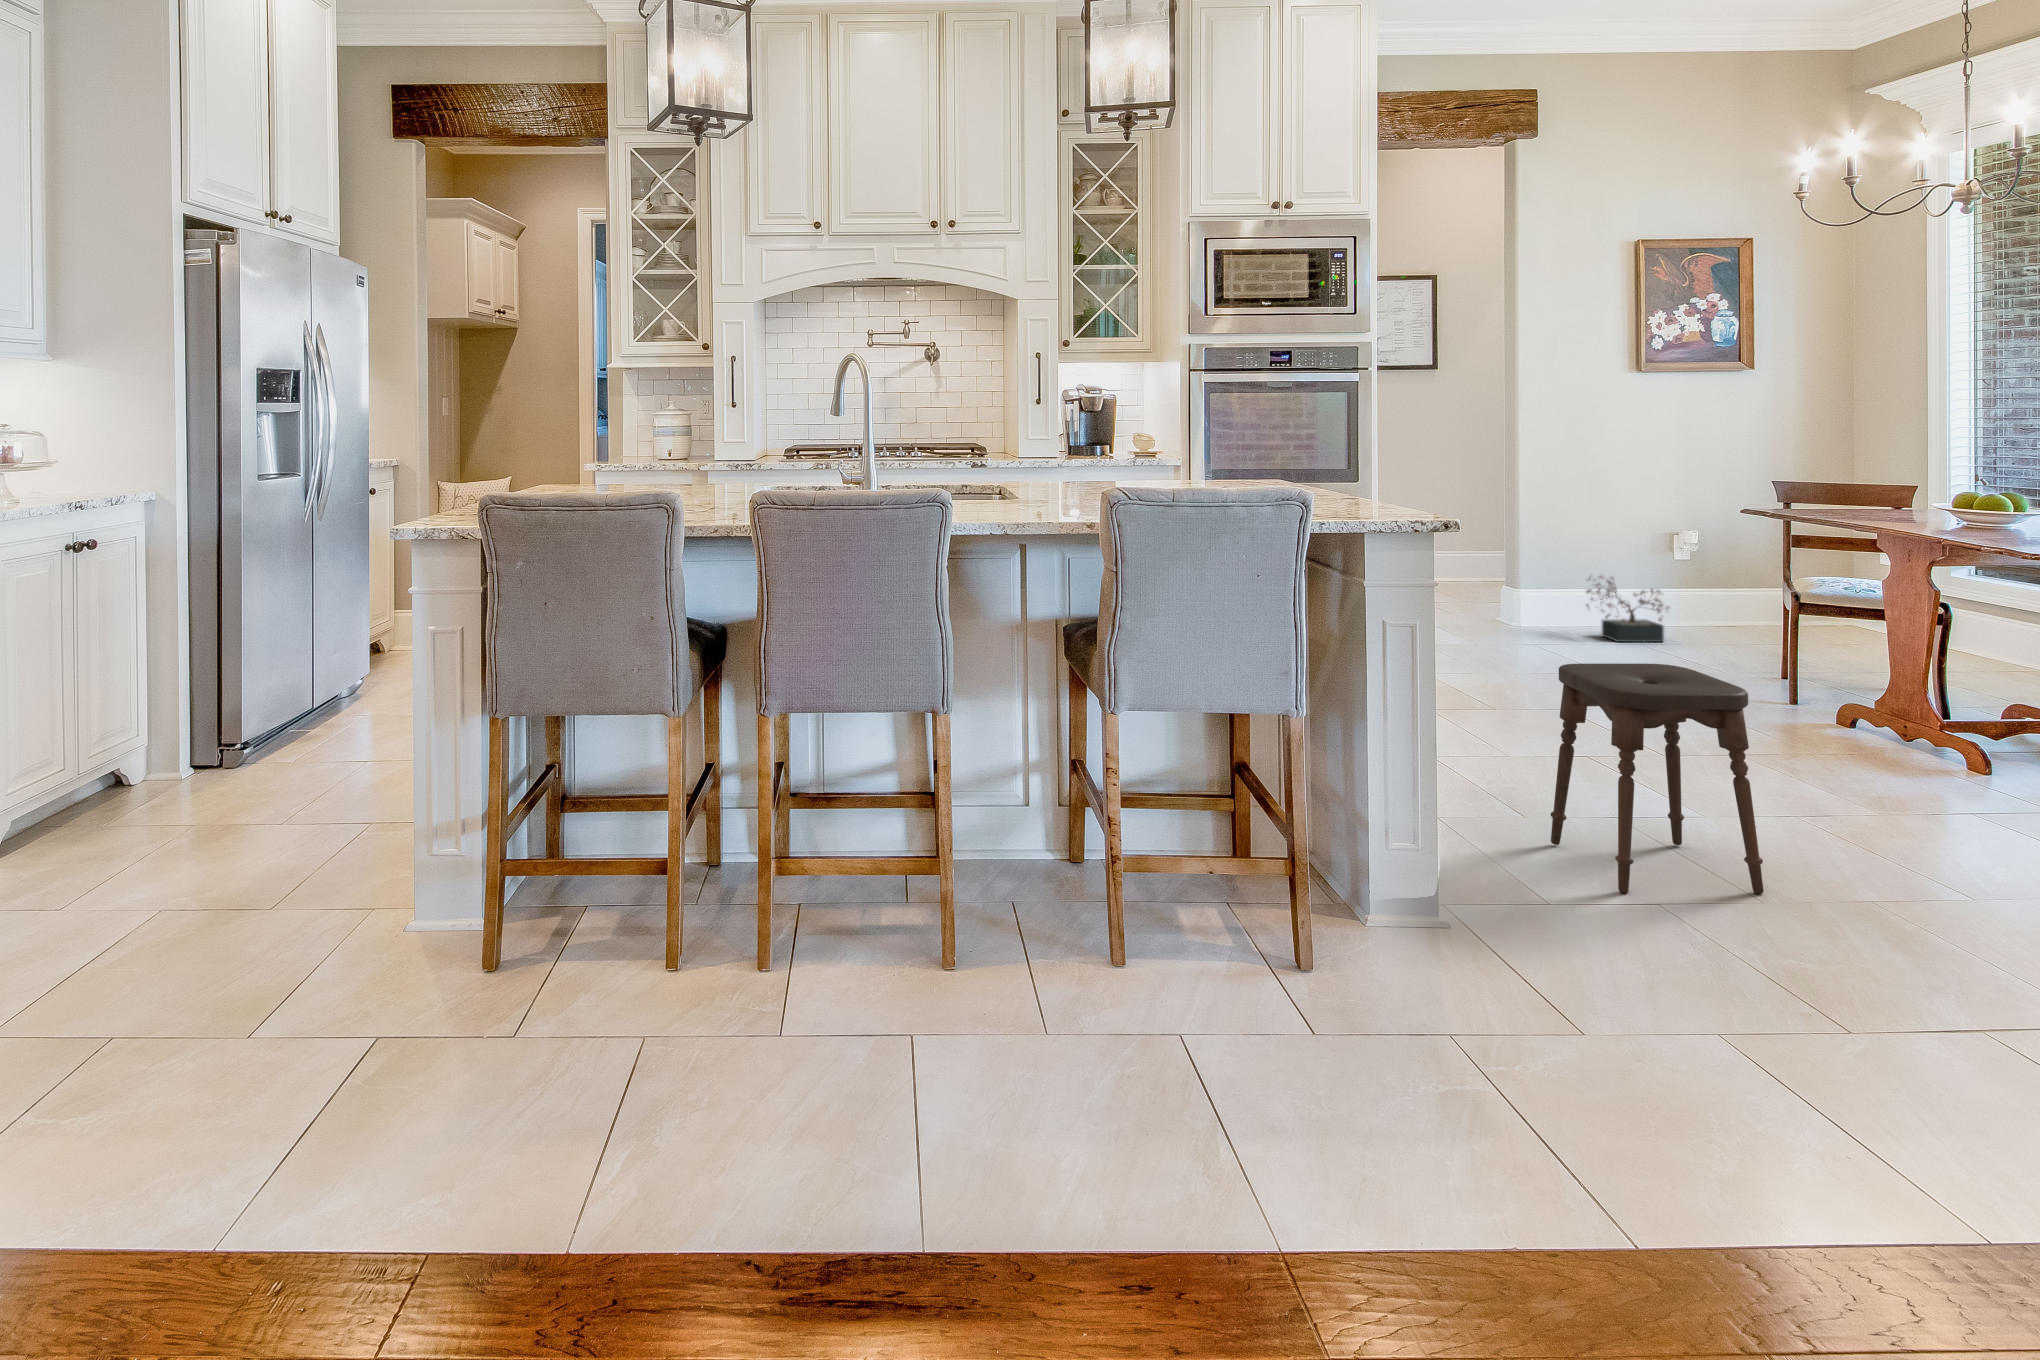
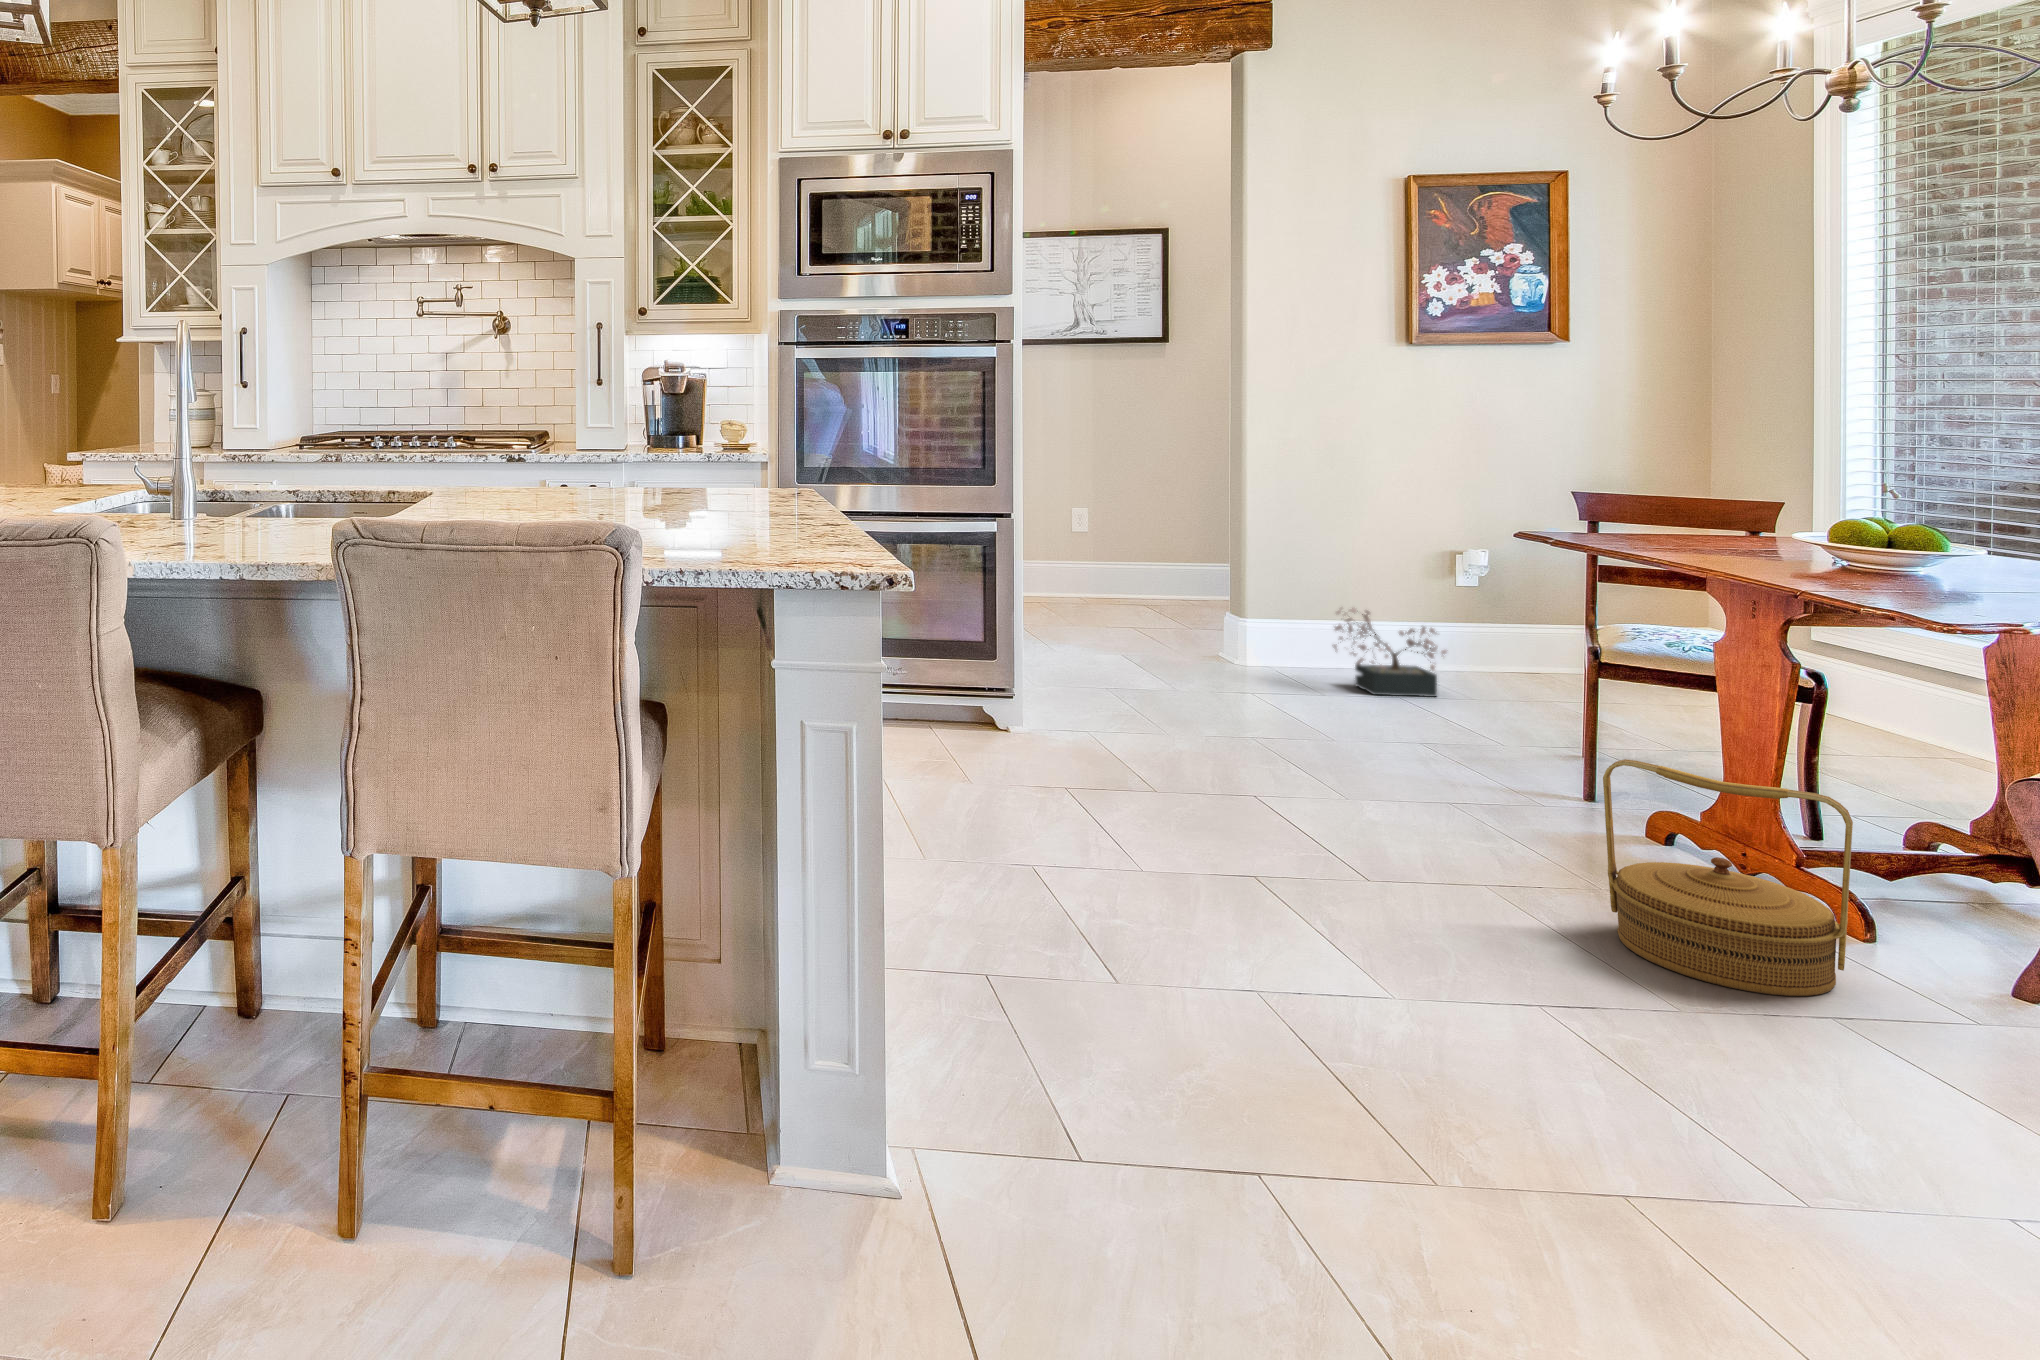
basket: none [1825,658,1984,804] -> present [1603,759,1853,996]
stool: present [1551,663,1764,894] -> none [1116,775,1423,1172]

